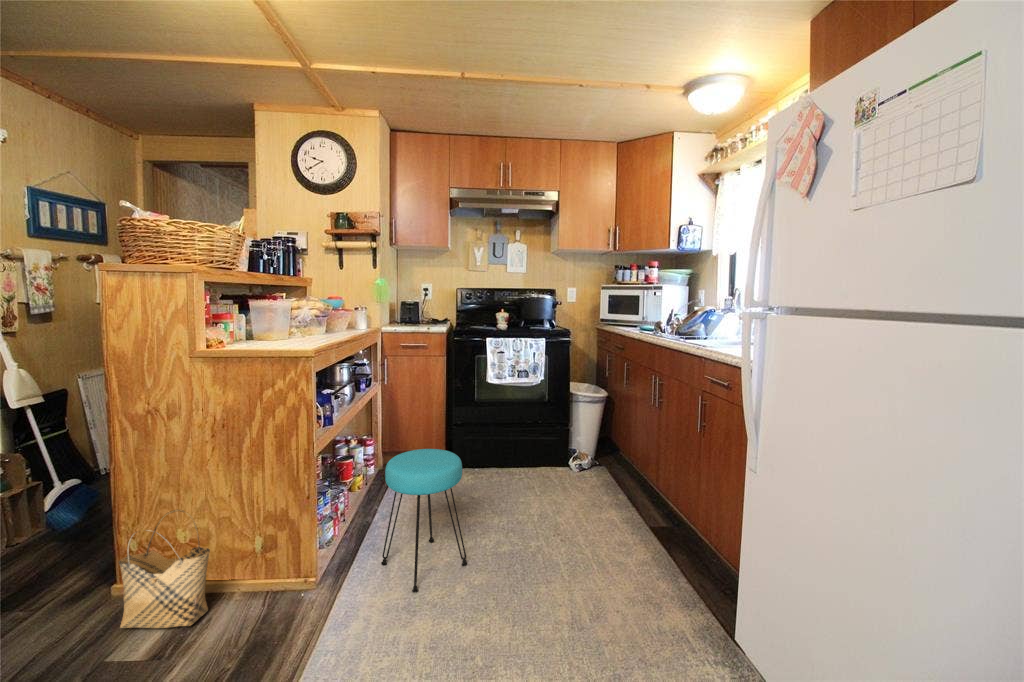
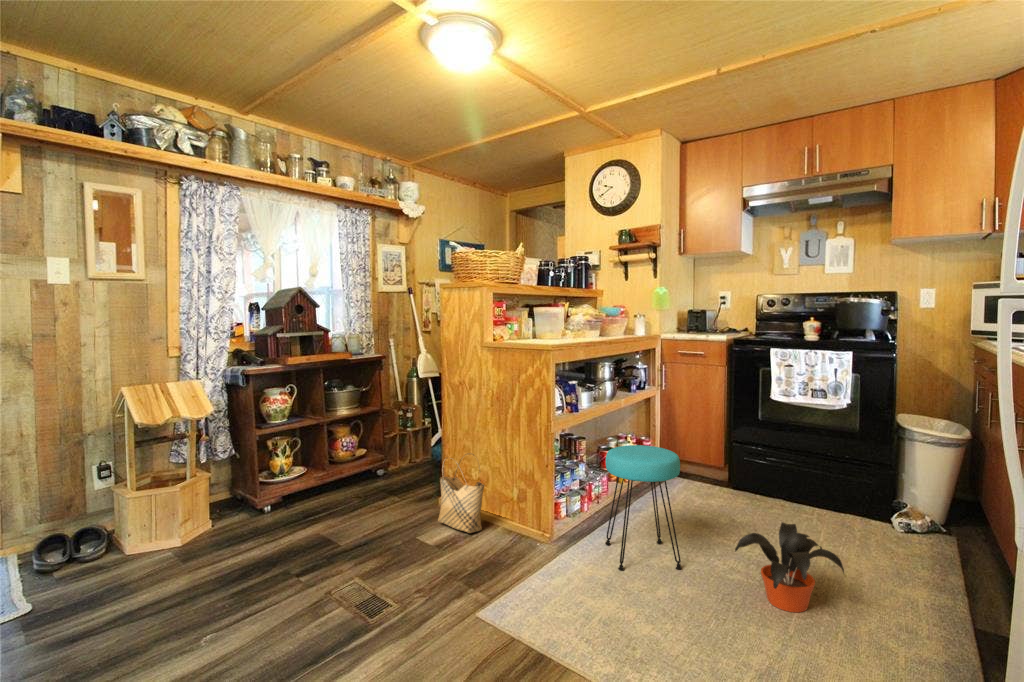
potted plant: none [519,493,599,571] -> present [735,522,844,612]

